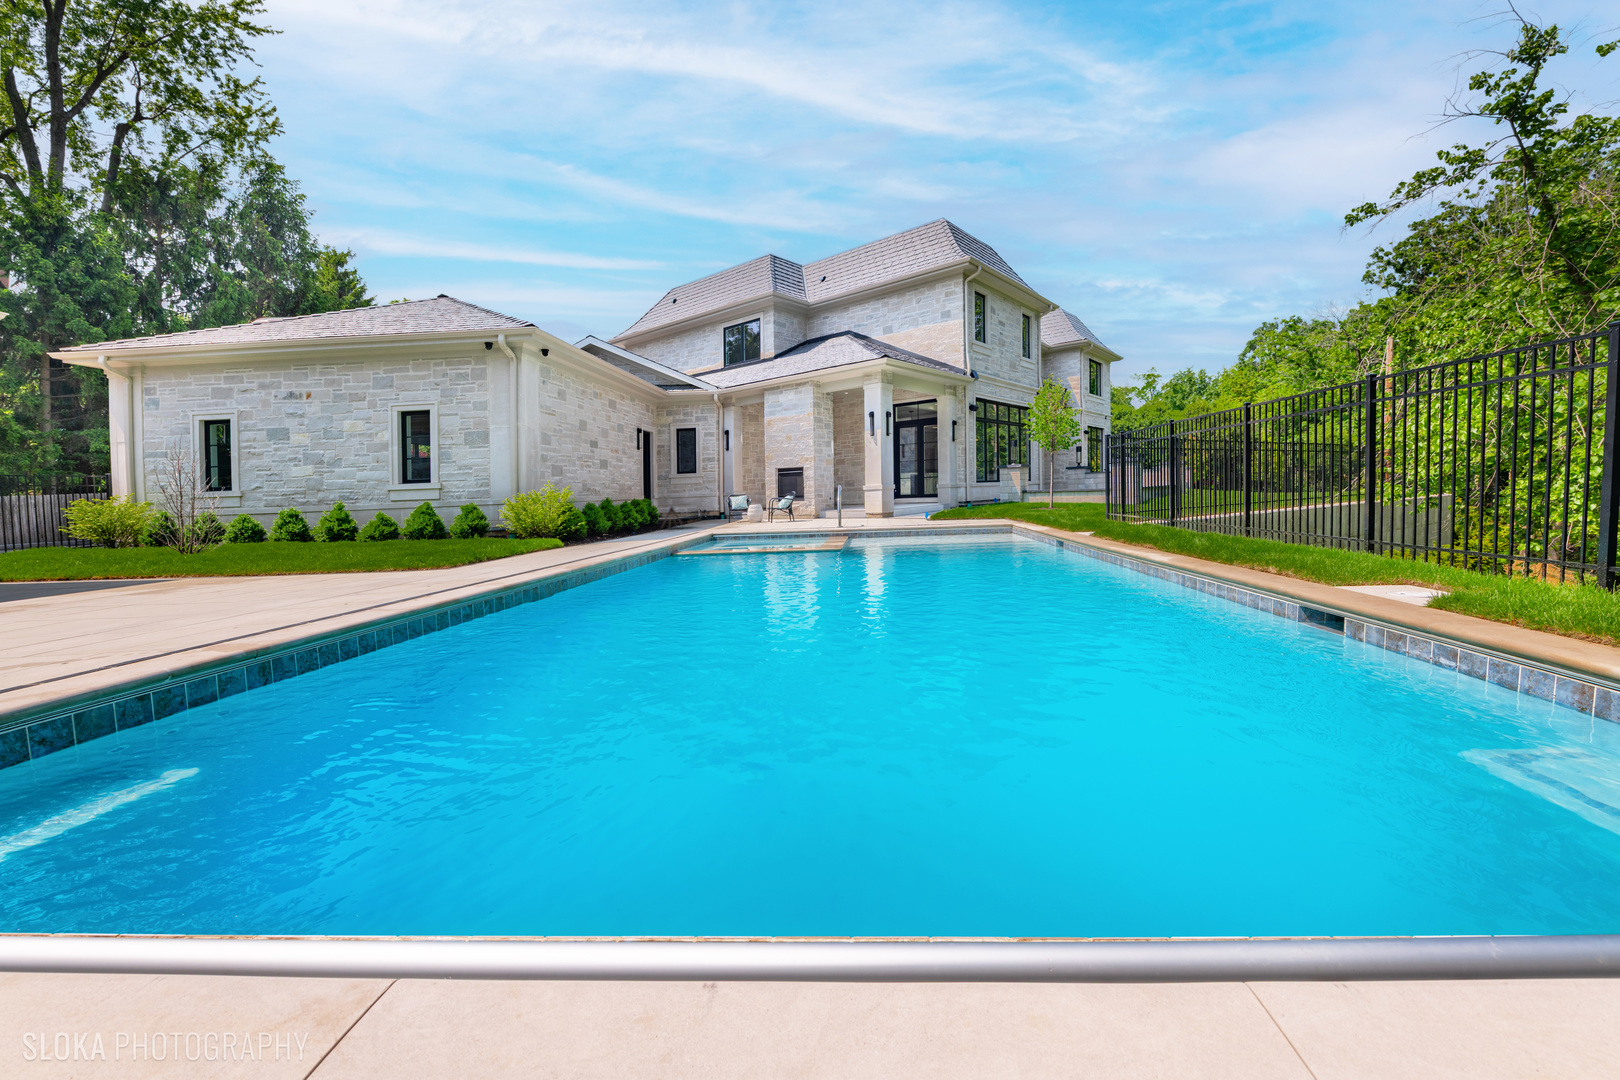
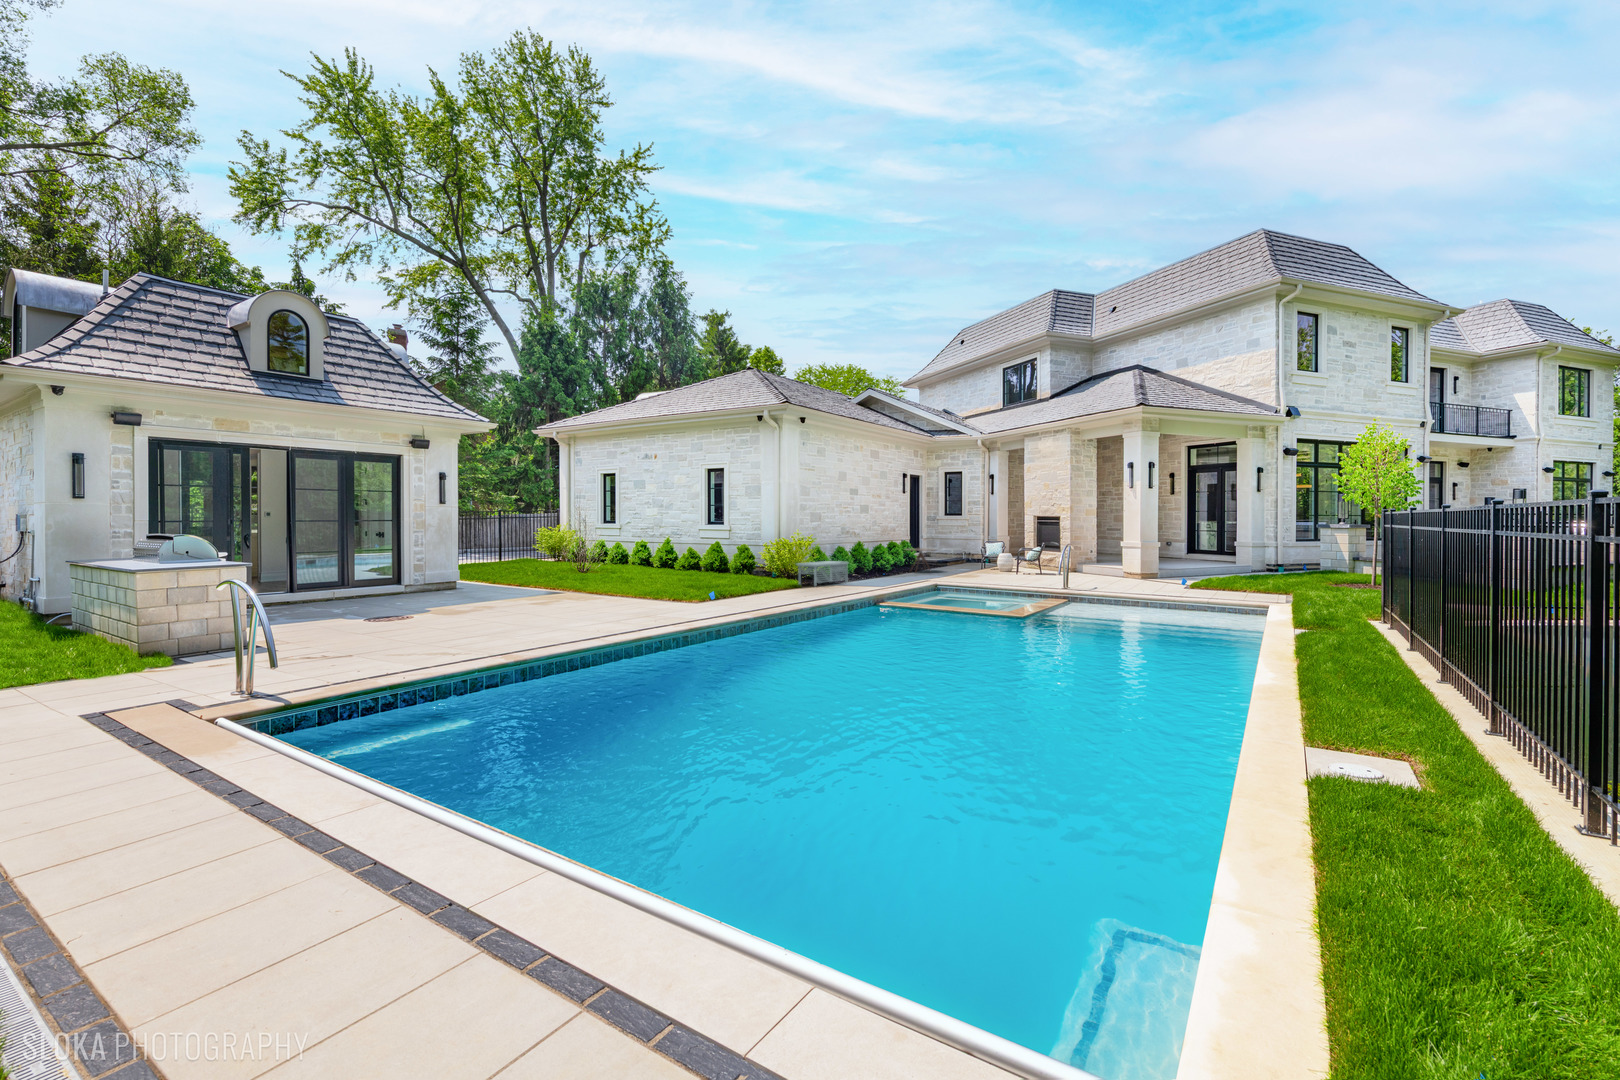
storage bench: none [545,518,608,548] -> present [797,561,848,586]

